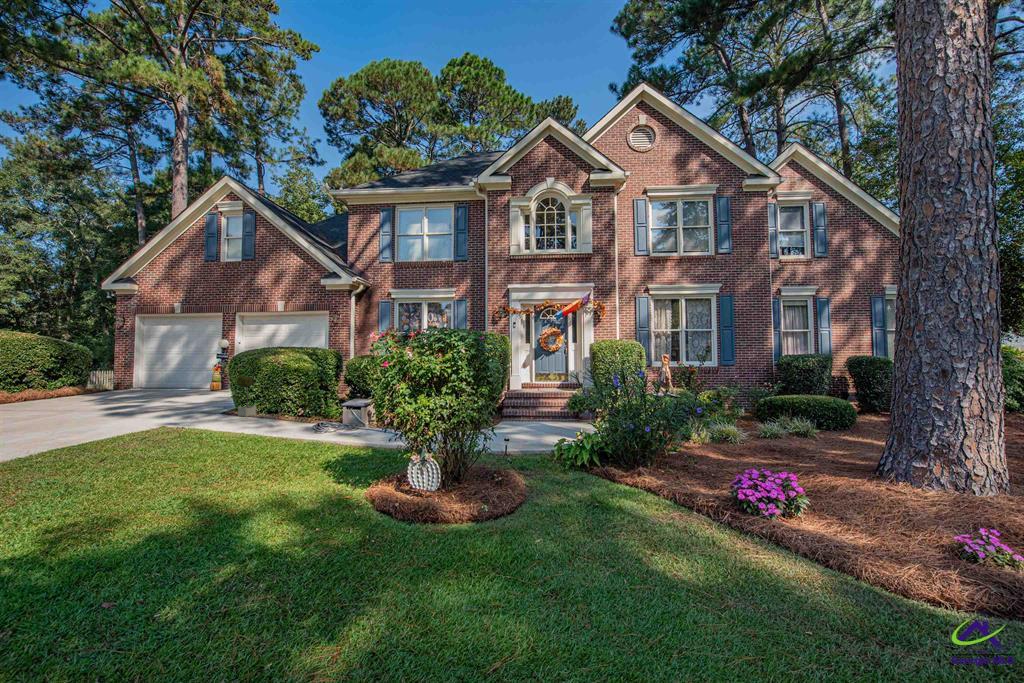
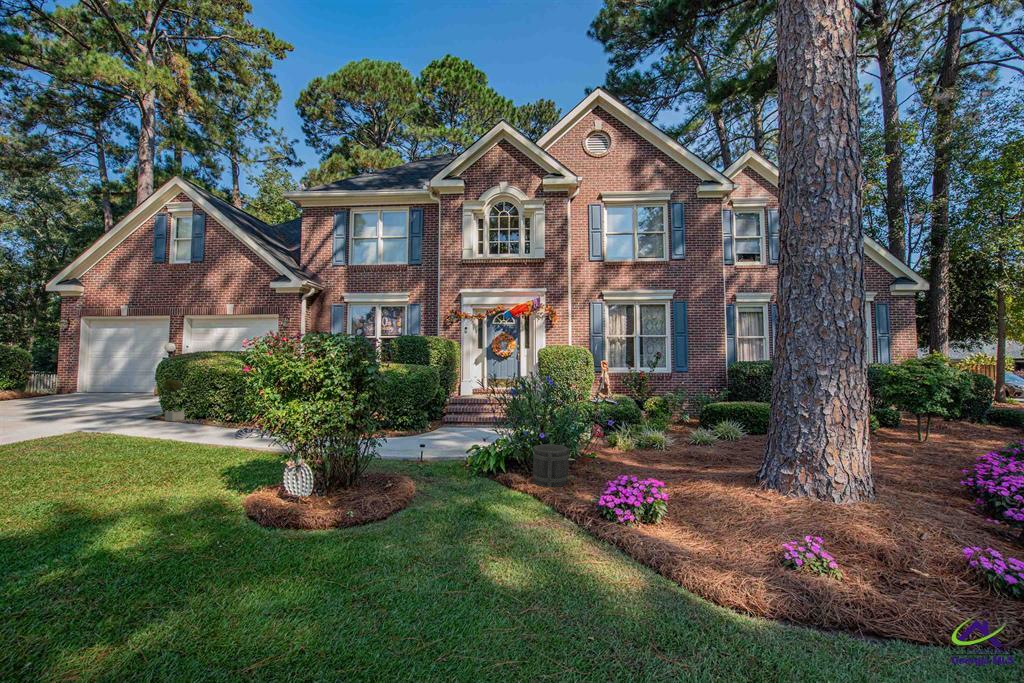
bucket: none [643,438,680,481] -> present [533,444,569,487]

